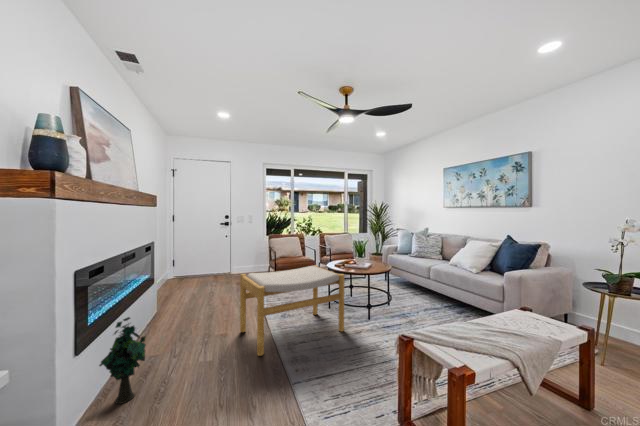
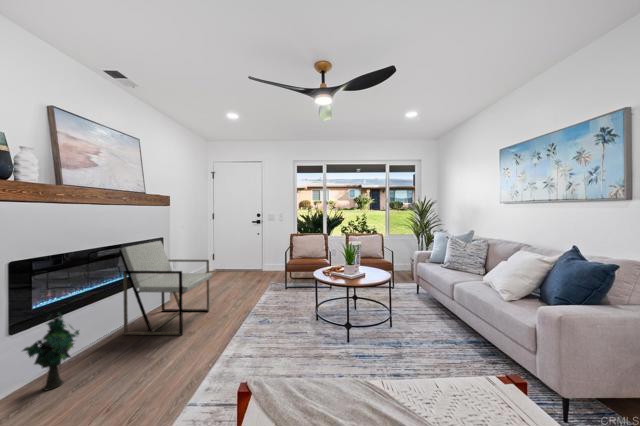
armchair: none [139,244,222,346] -> present [119,241,212,335]
footstool: present [240,265,345,356] -> none [191,271,306,367]

